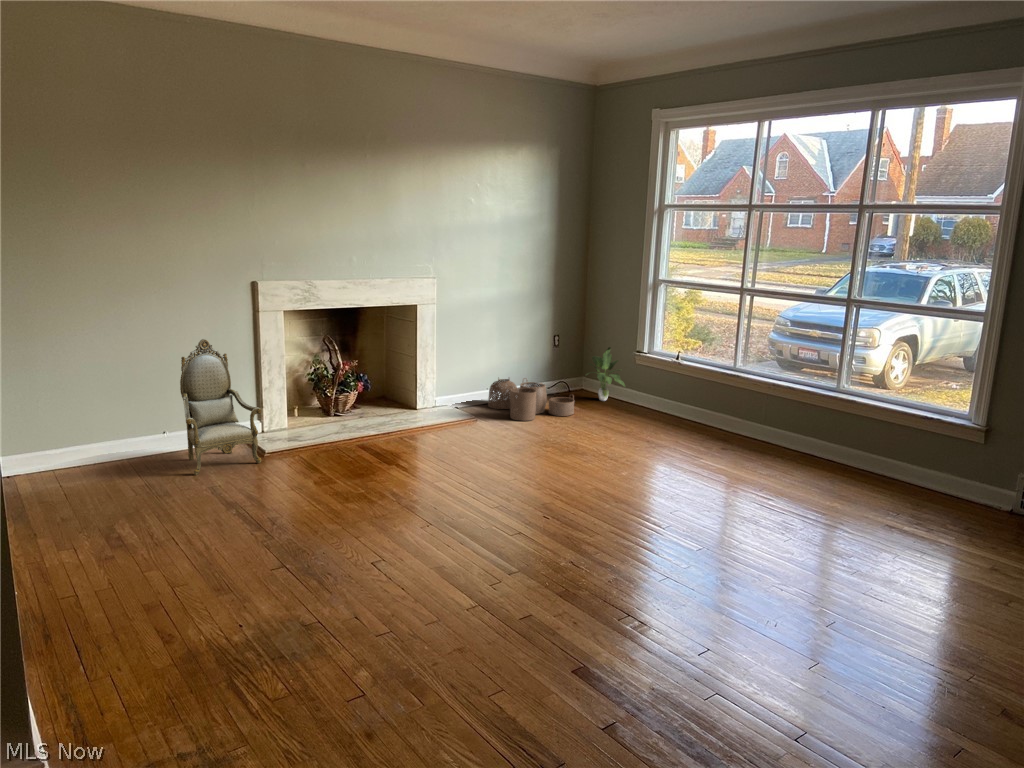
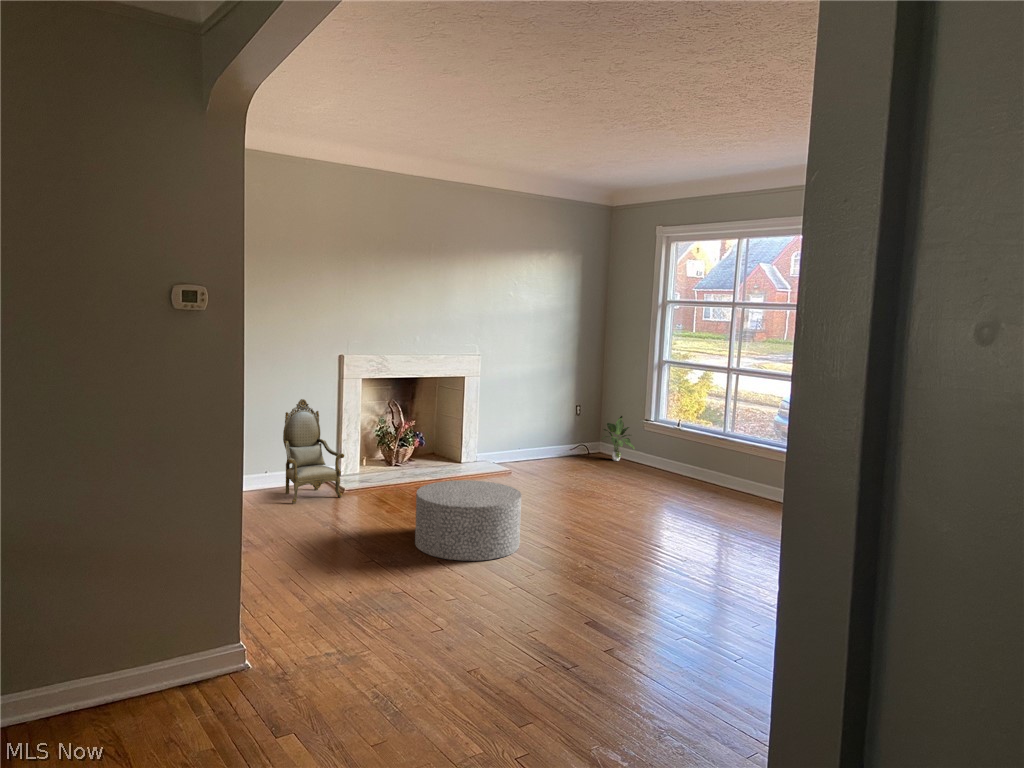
woven basket: present [488,379,574,421] -> none [519,438,592,474]
ottoman: none [347,443,487,556] -> present [415,480,522,561]

